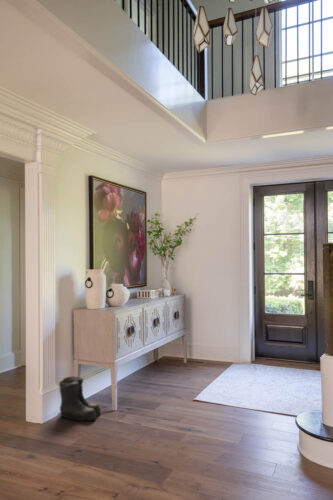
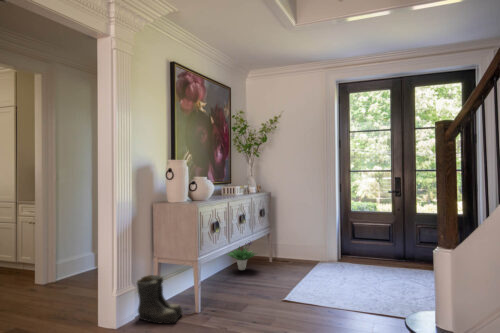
potted plant: none [142,329,173,371] -> present [227,241,255,270]

